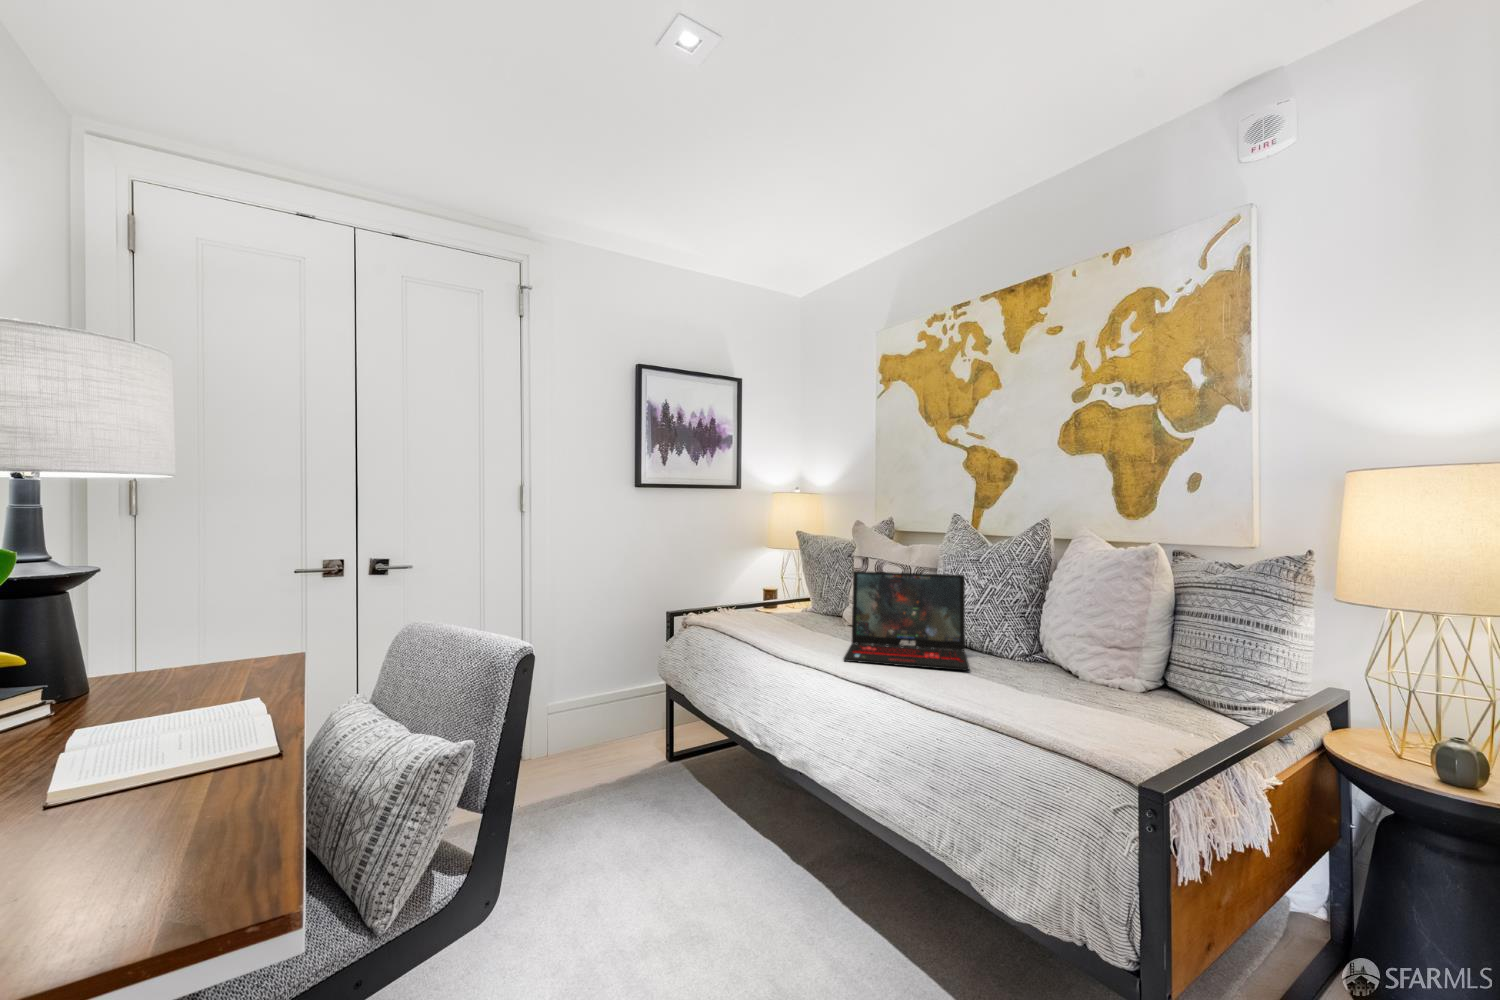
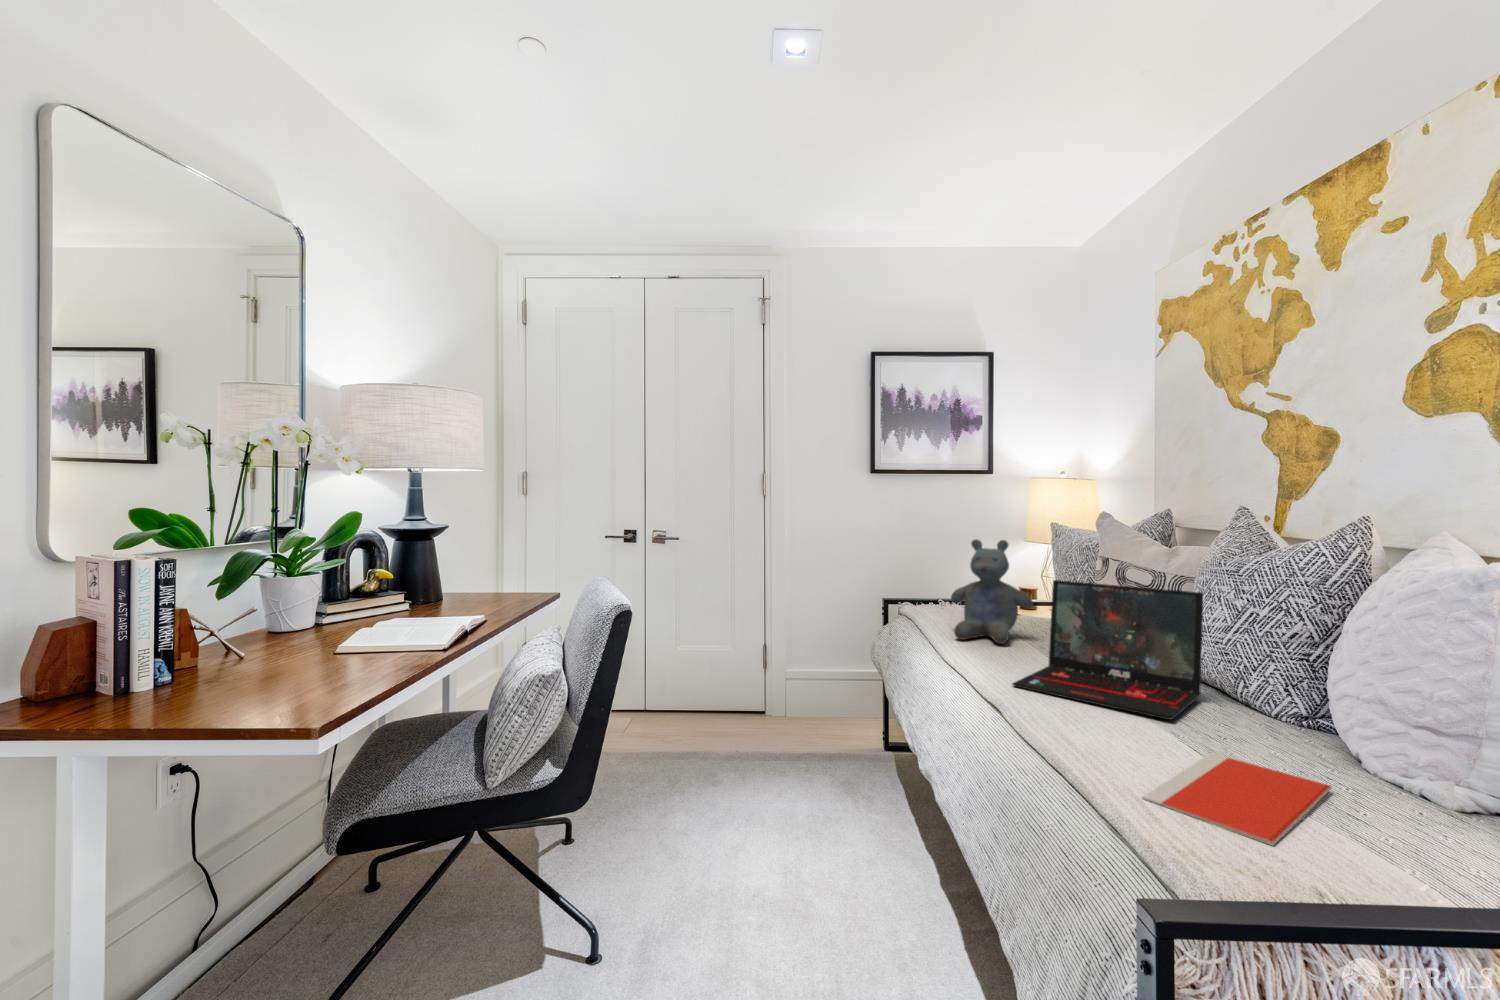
stuffed bear: none [742,541,812,631] -> present [951,539,1033,644]
notebook: none [1014,687,1107,734] -> present [1142,753,1332,846]

